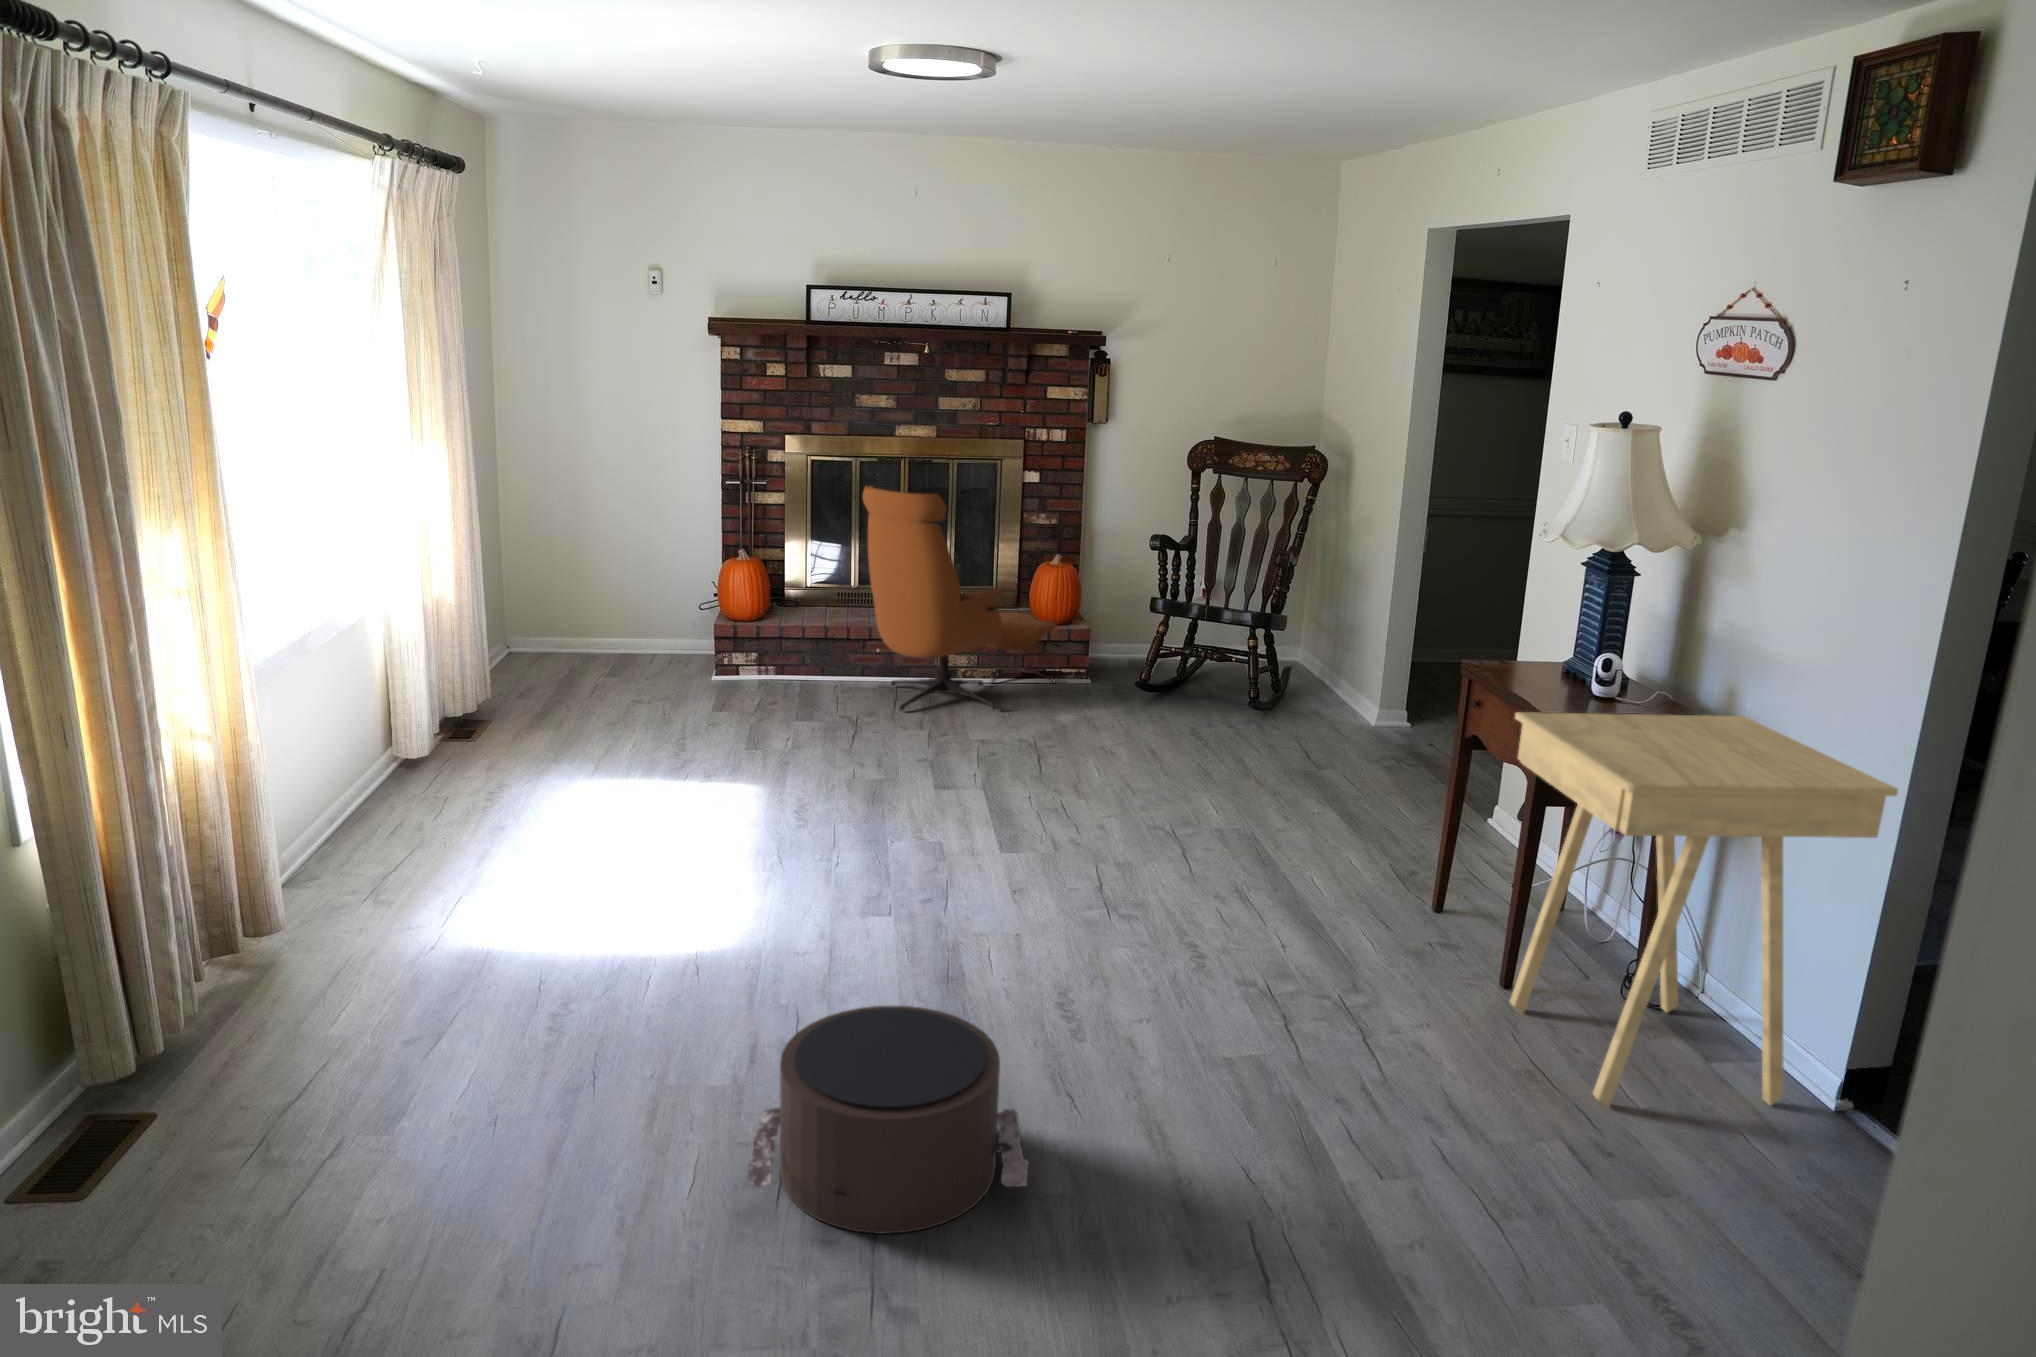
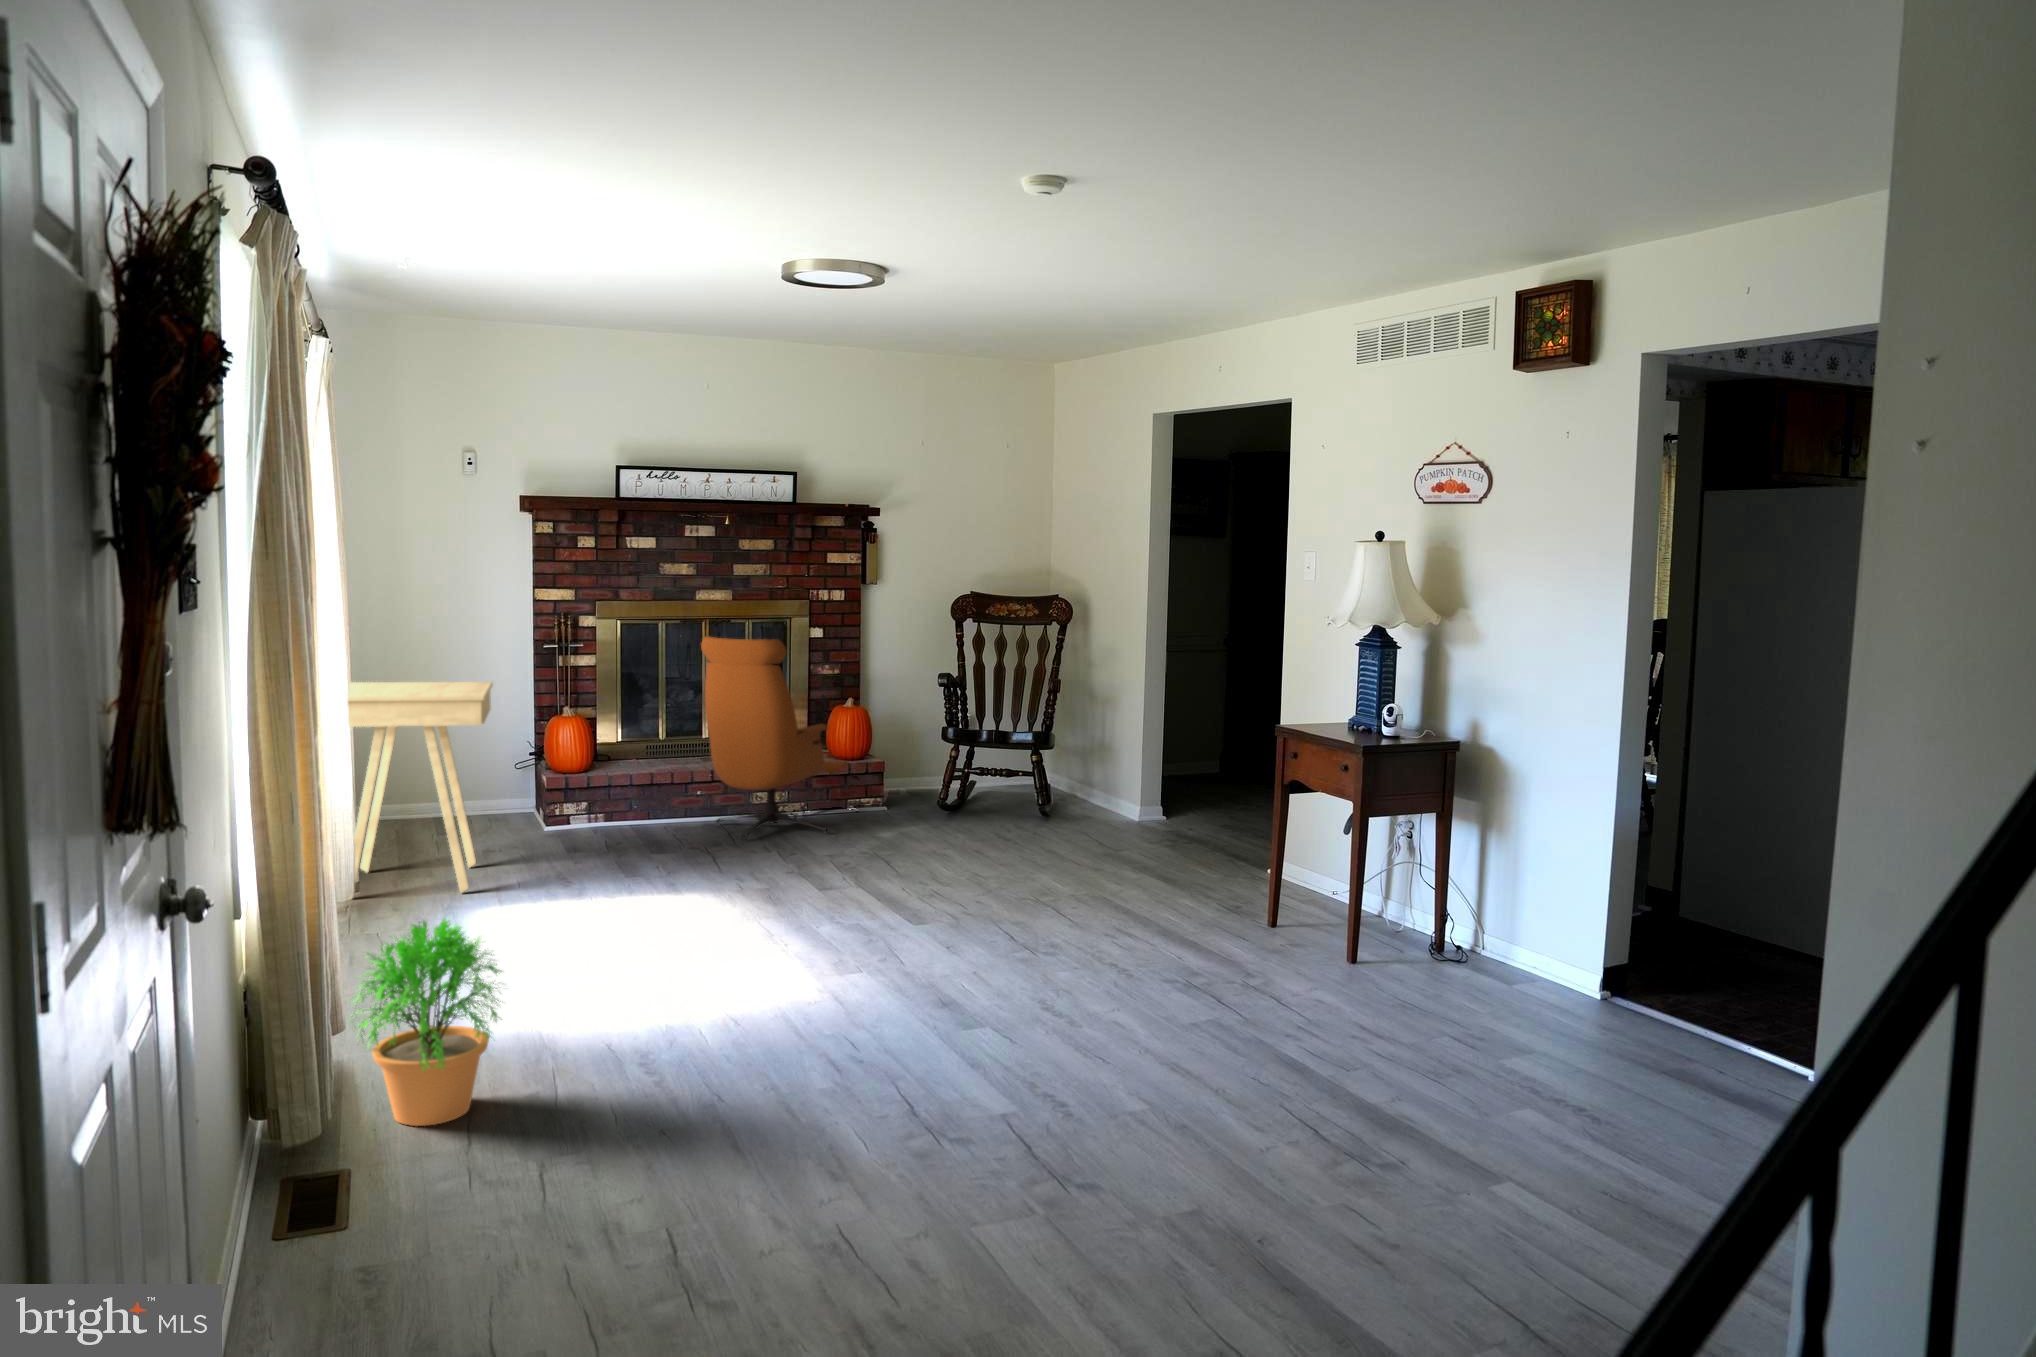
side table: present [1510,712,1898,1107] -> present [348,682,493,898]
potted plant: none [197,841,382,1062] -> present [351,919,502,1126]
pouf: present [748,1006,1028,1234] -> none [906,990,1144,1150]

